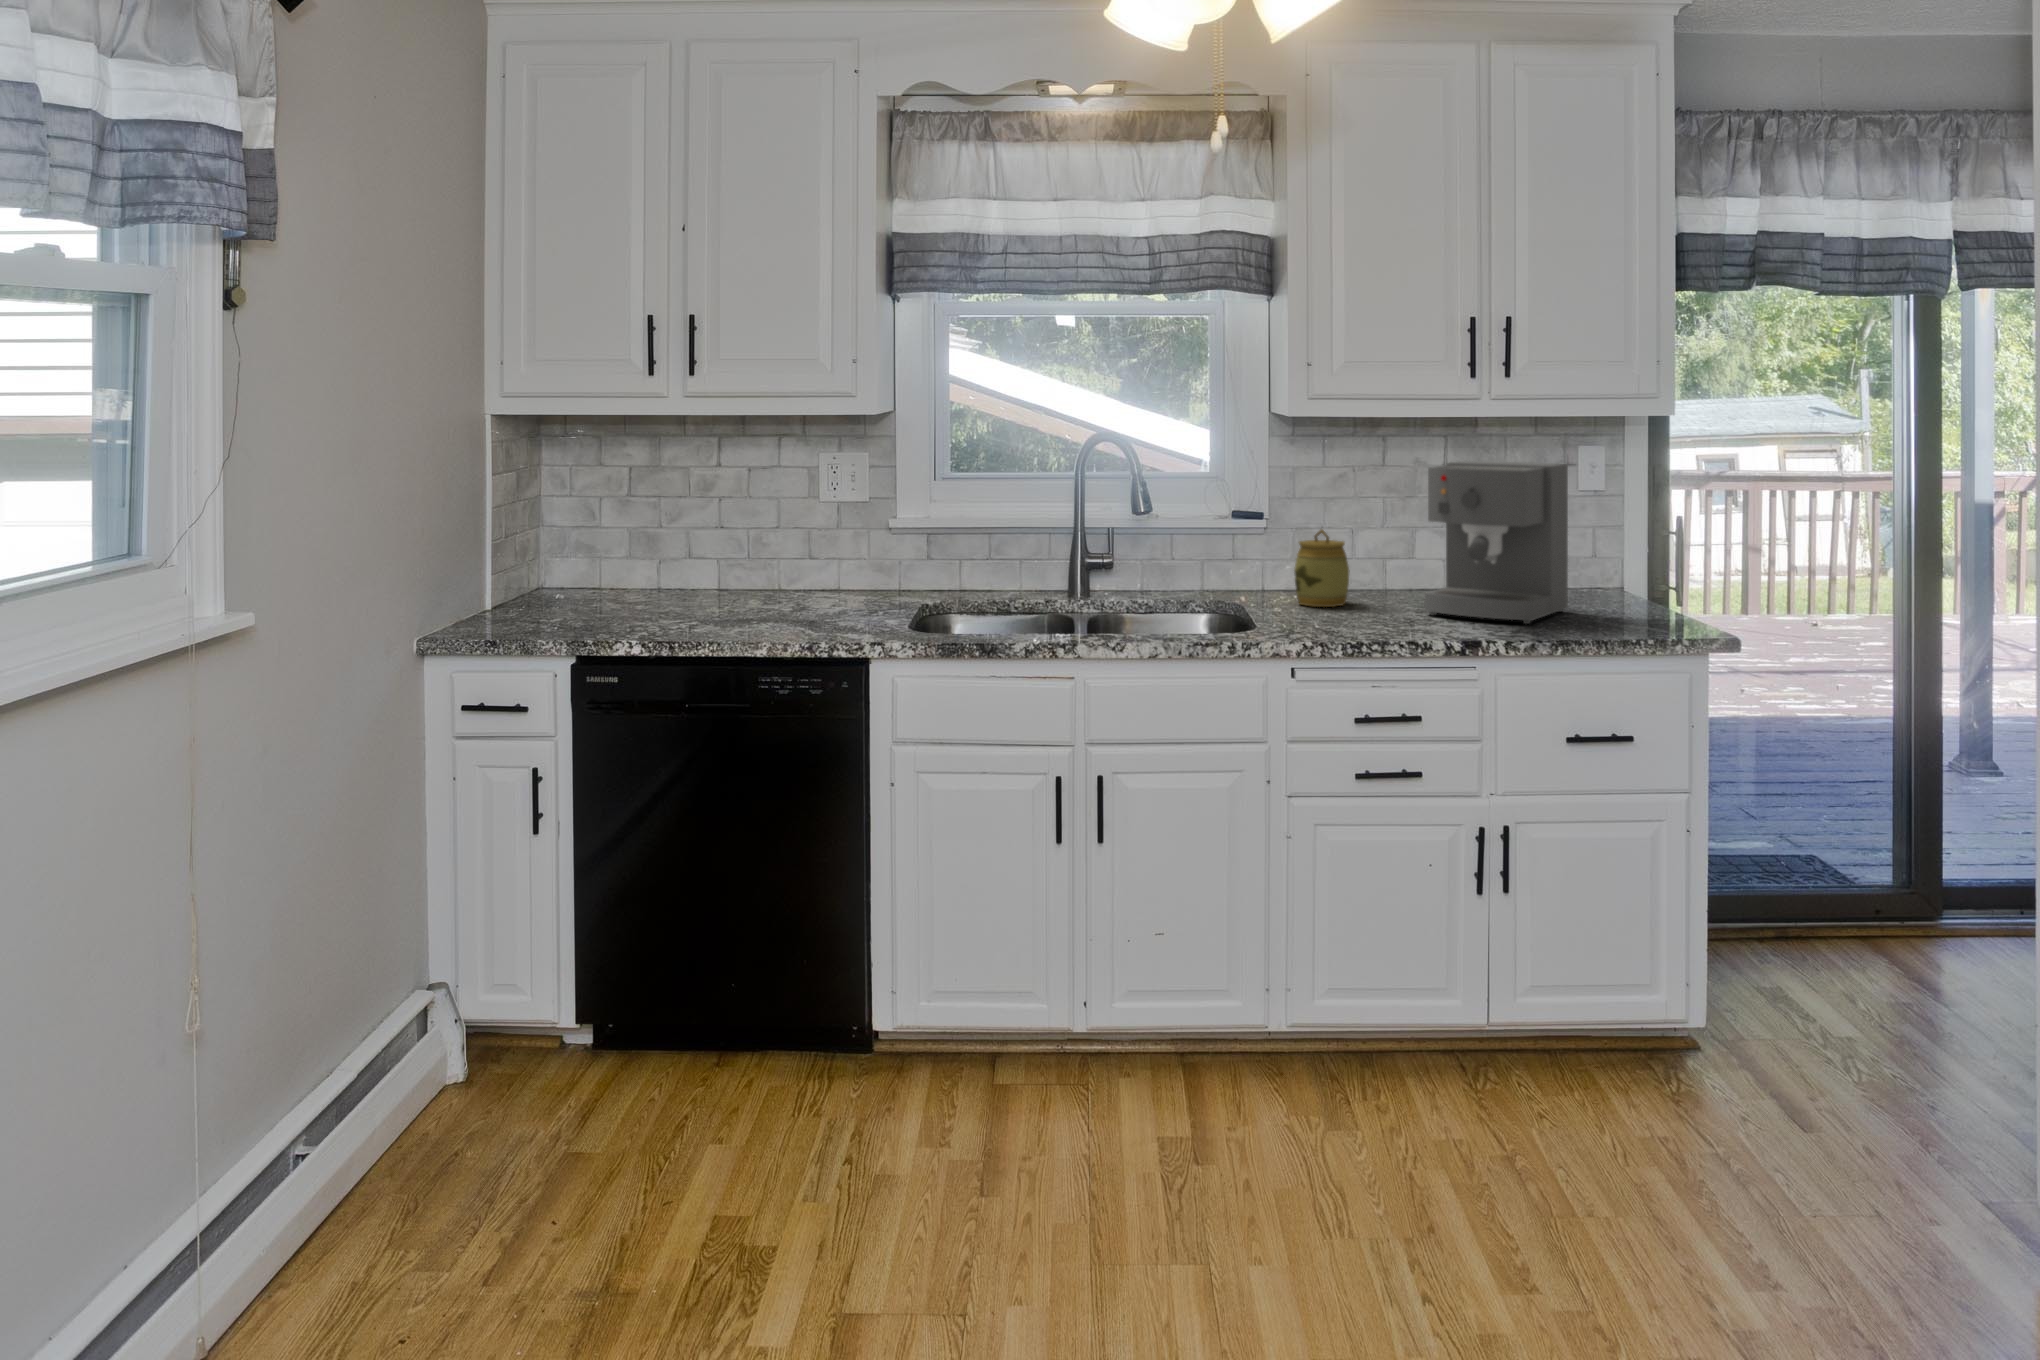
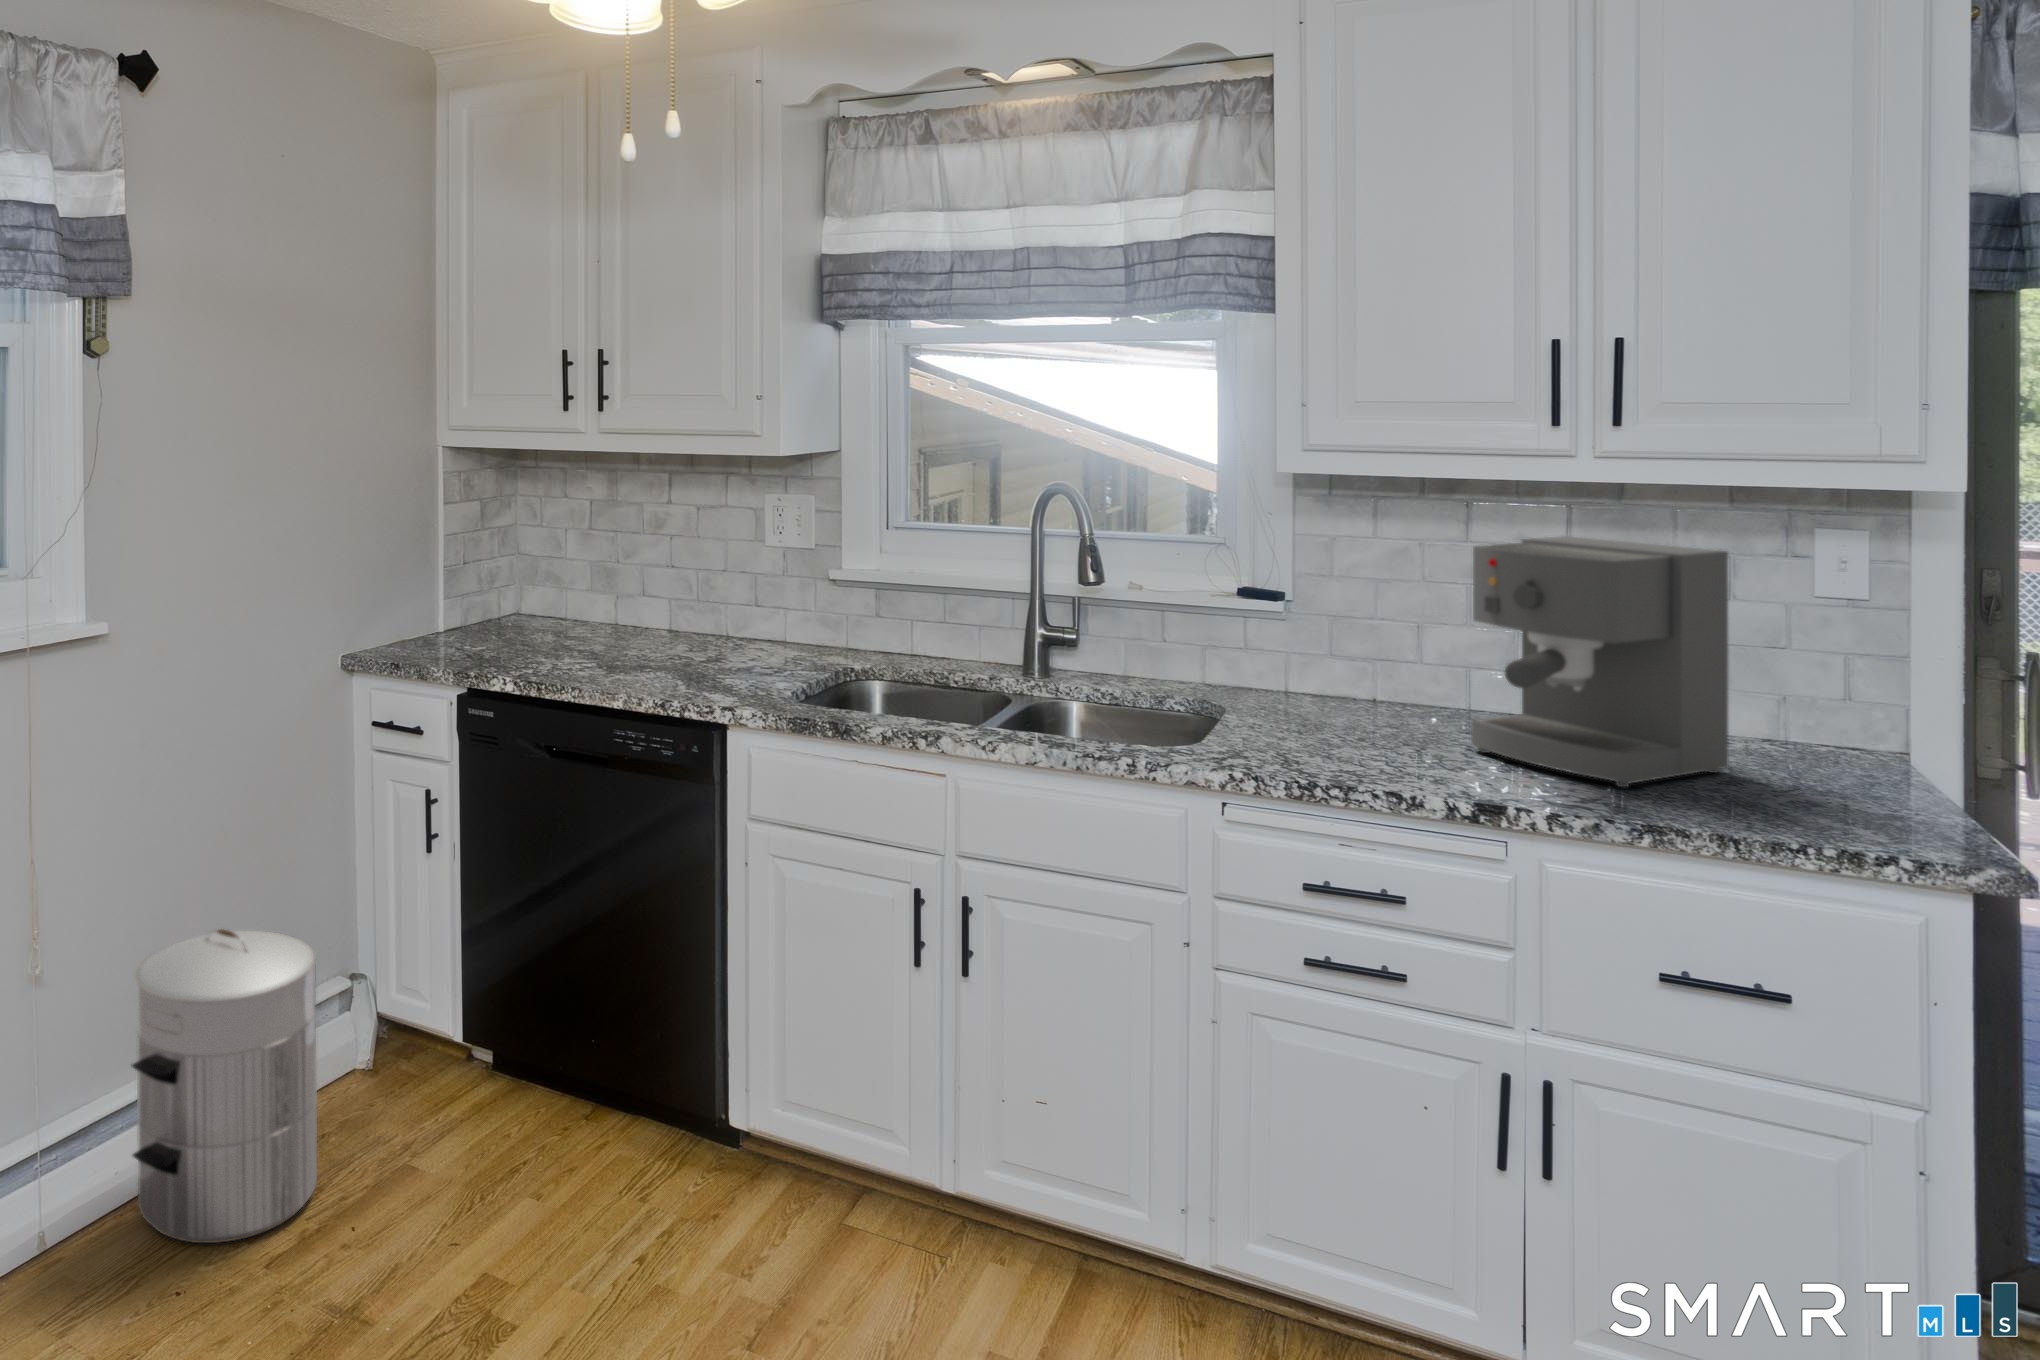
jar: present [1294,530,1350,607] -> none [1296,616,1381,721]
waste bin: none [302,923,507,1253] -> present [132,929,317,1243]

